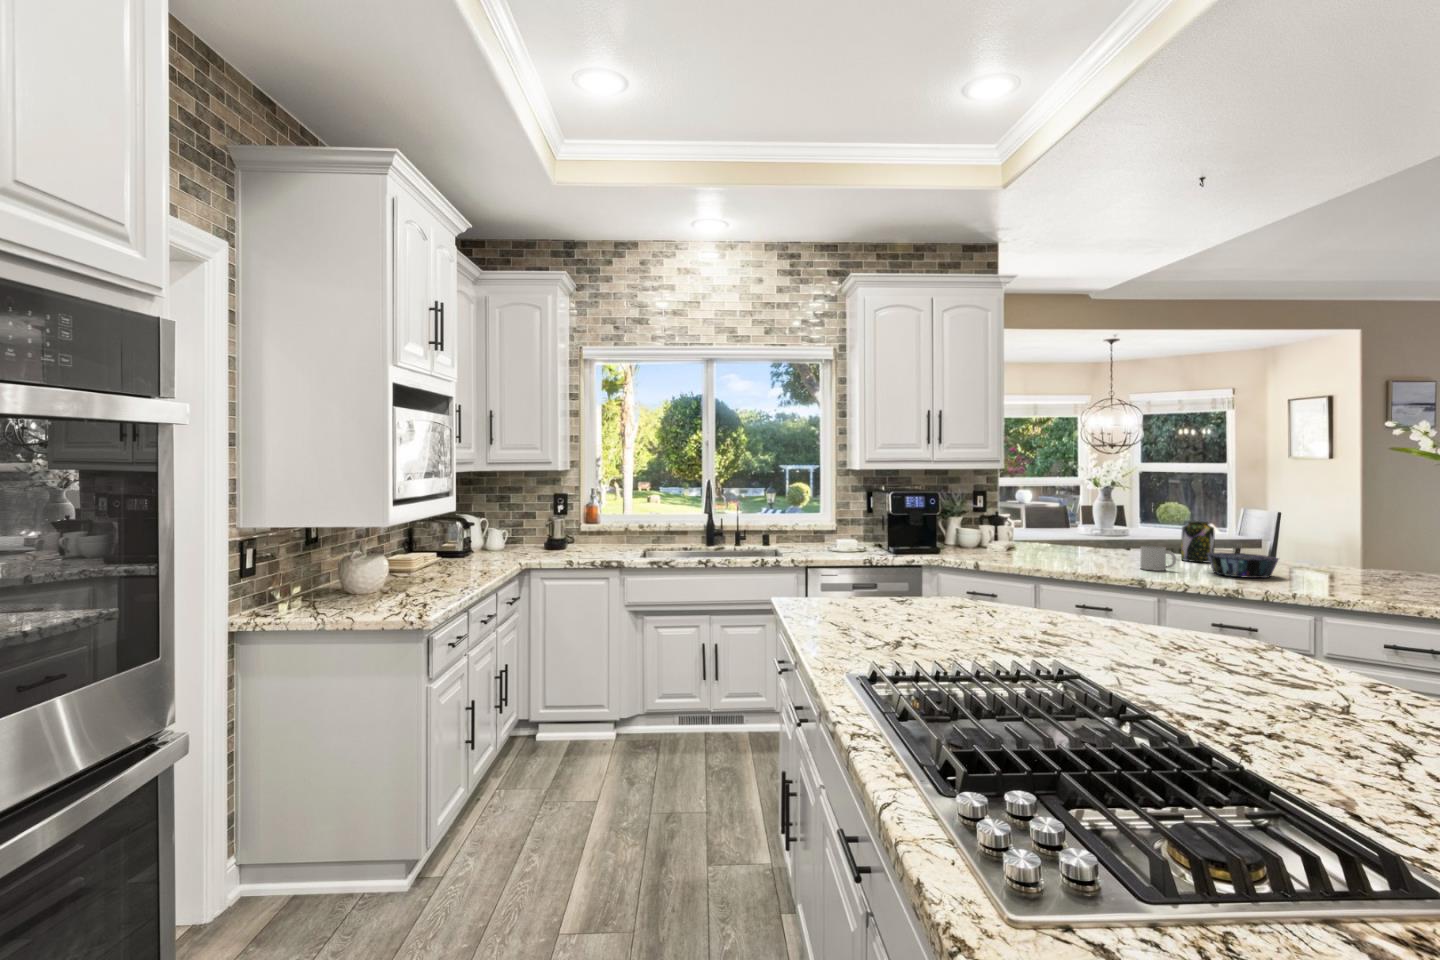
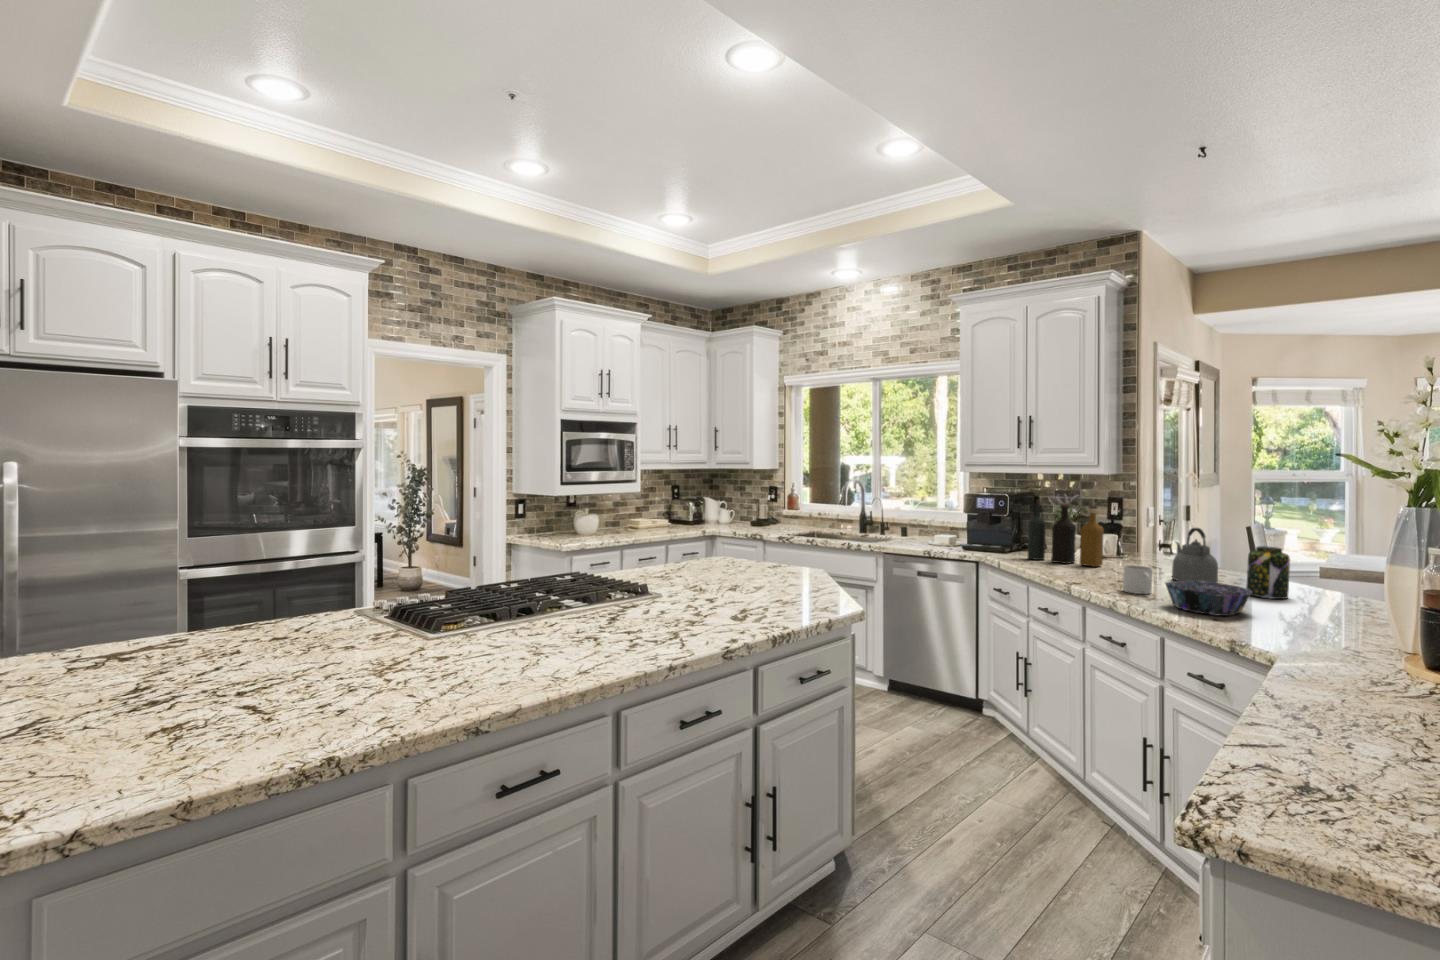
bottle: none [961,495,1036,556] -> present [1028,500,1104,567]
kettle: none [1091,510,1143,558] -> present [1172,528,1218,583]

